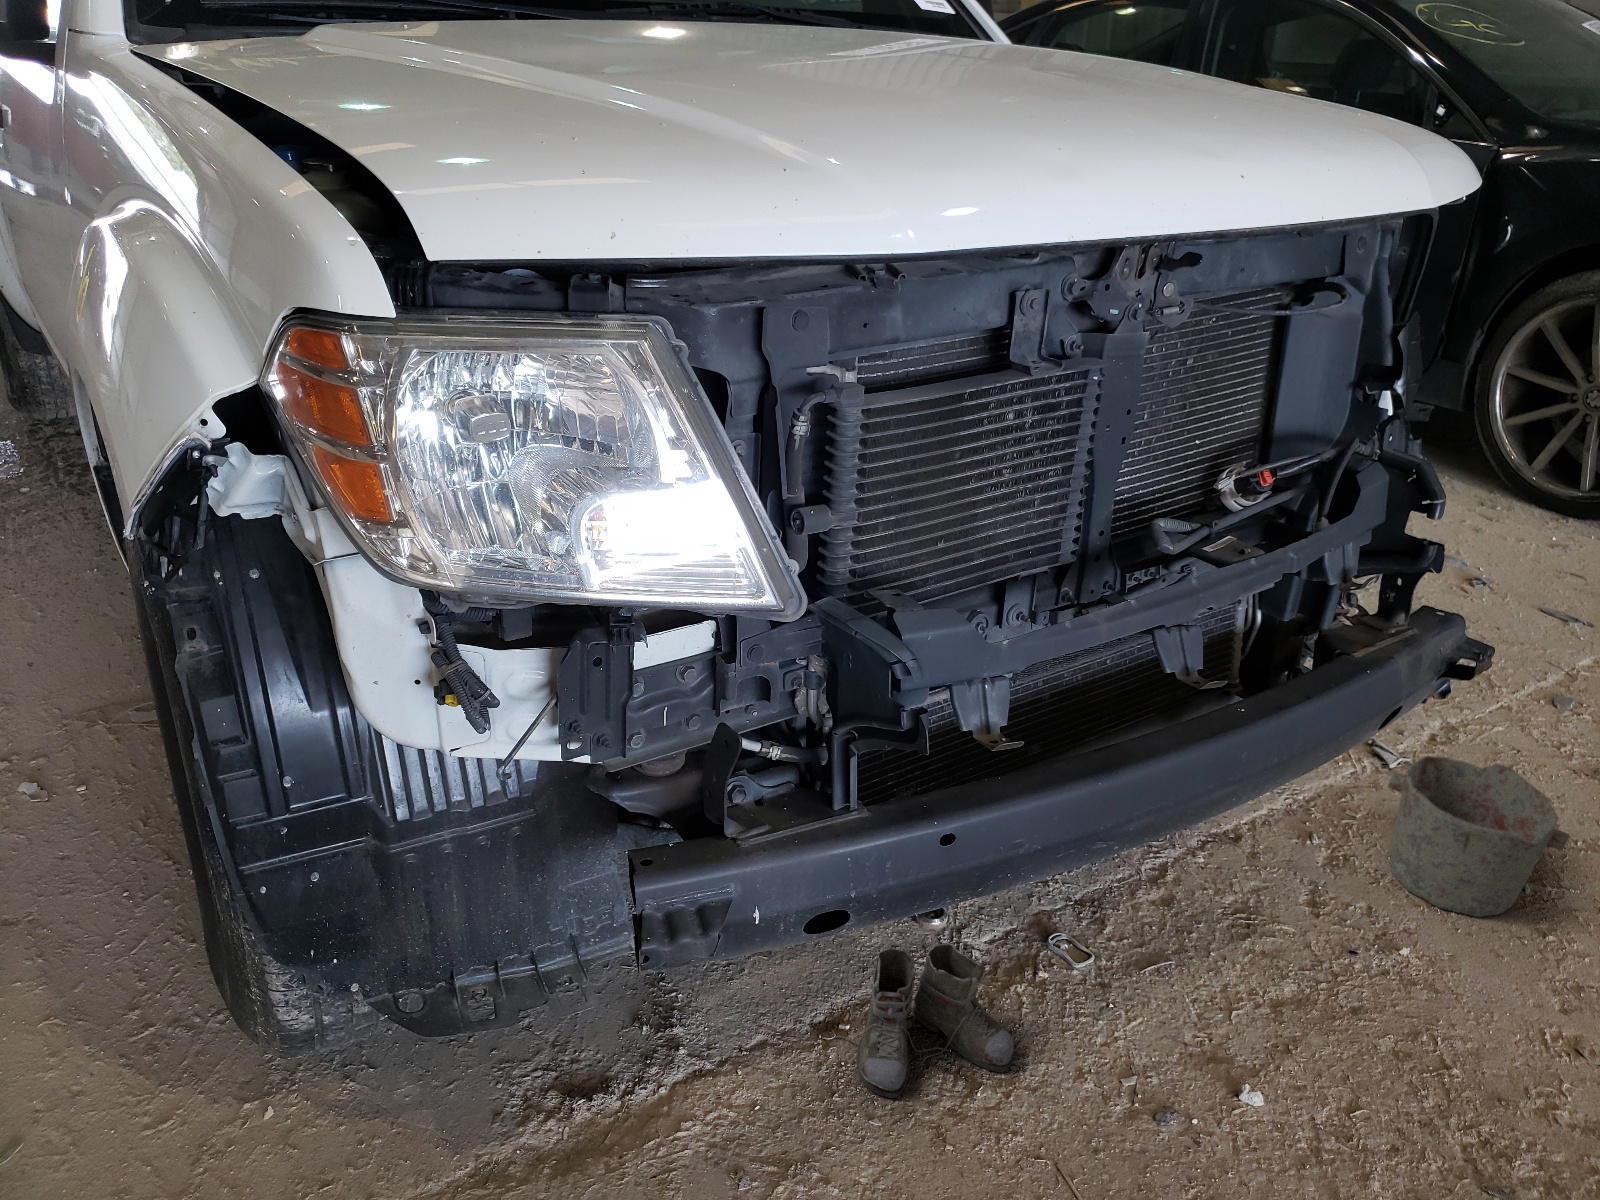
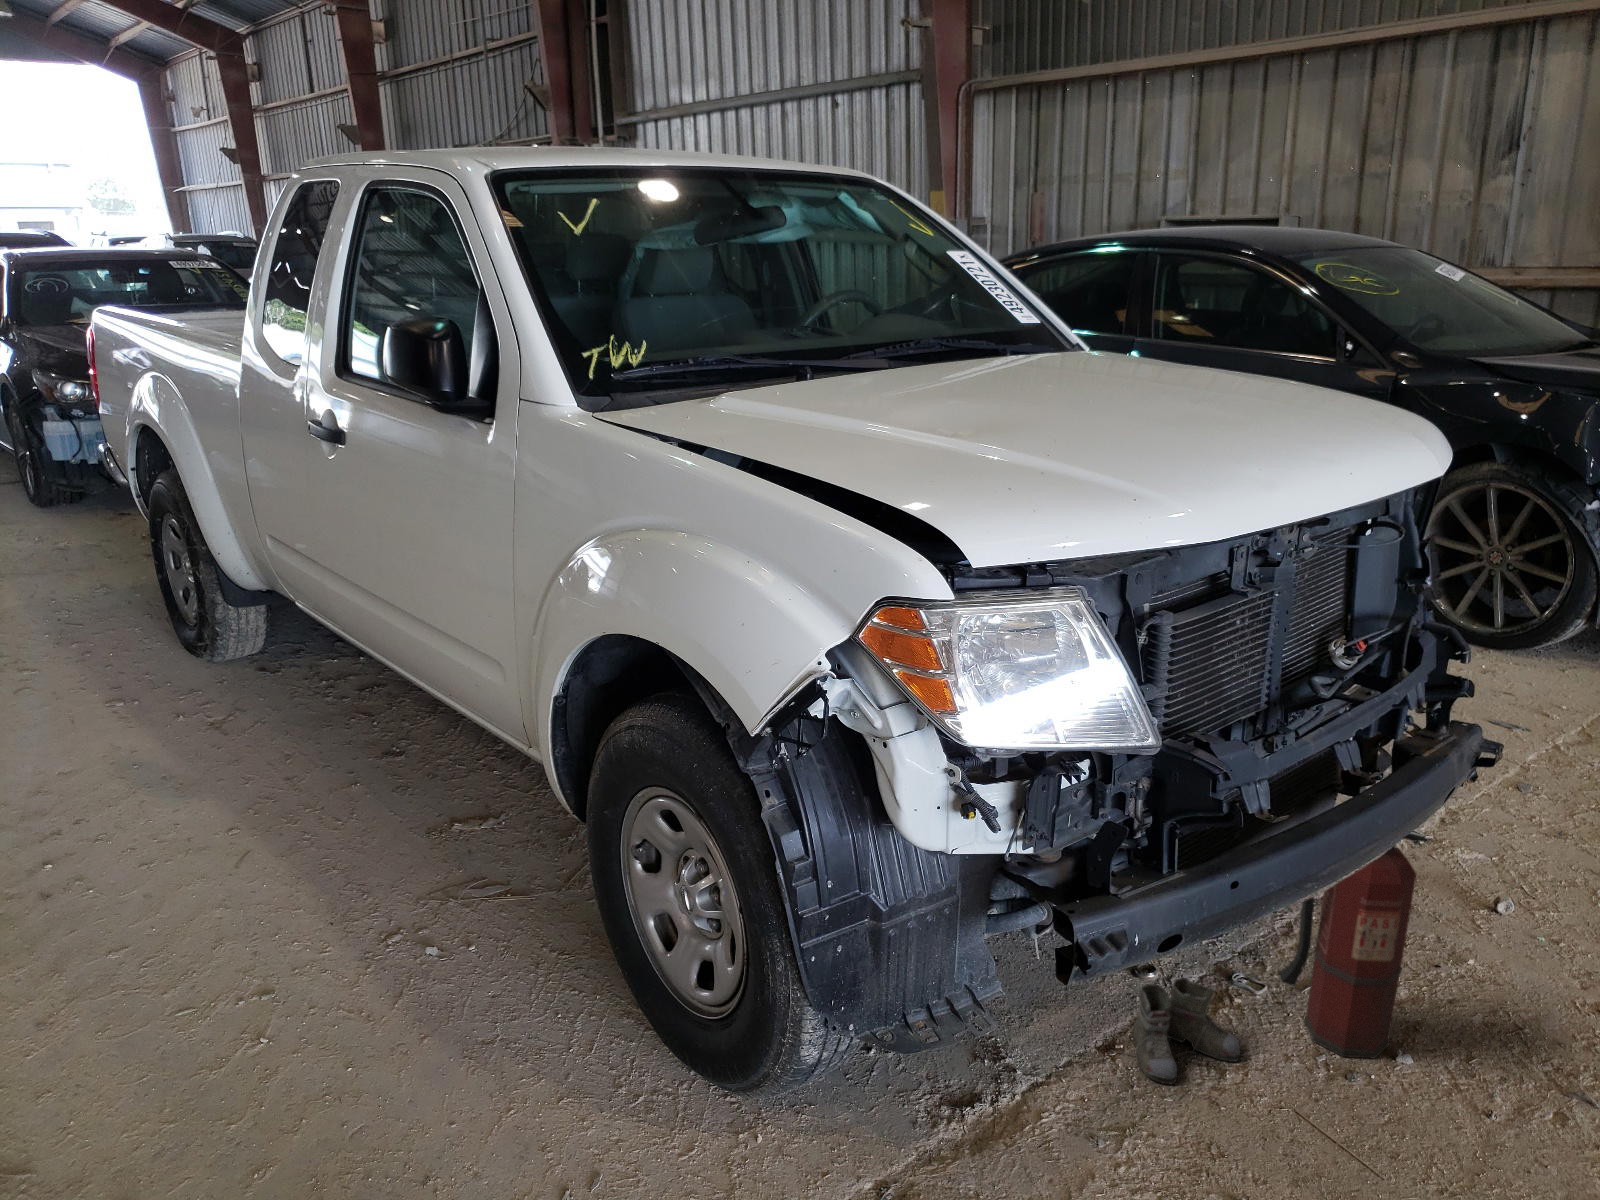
fire extinguisher: none [1096,736,1330,1092] -> present [1279,833,1428,1058]
bucket: present [1388,756,1569,917] -> none [1432,826,1562,935]

